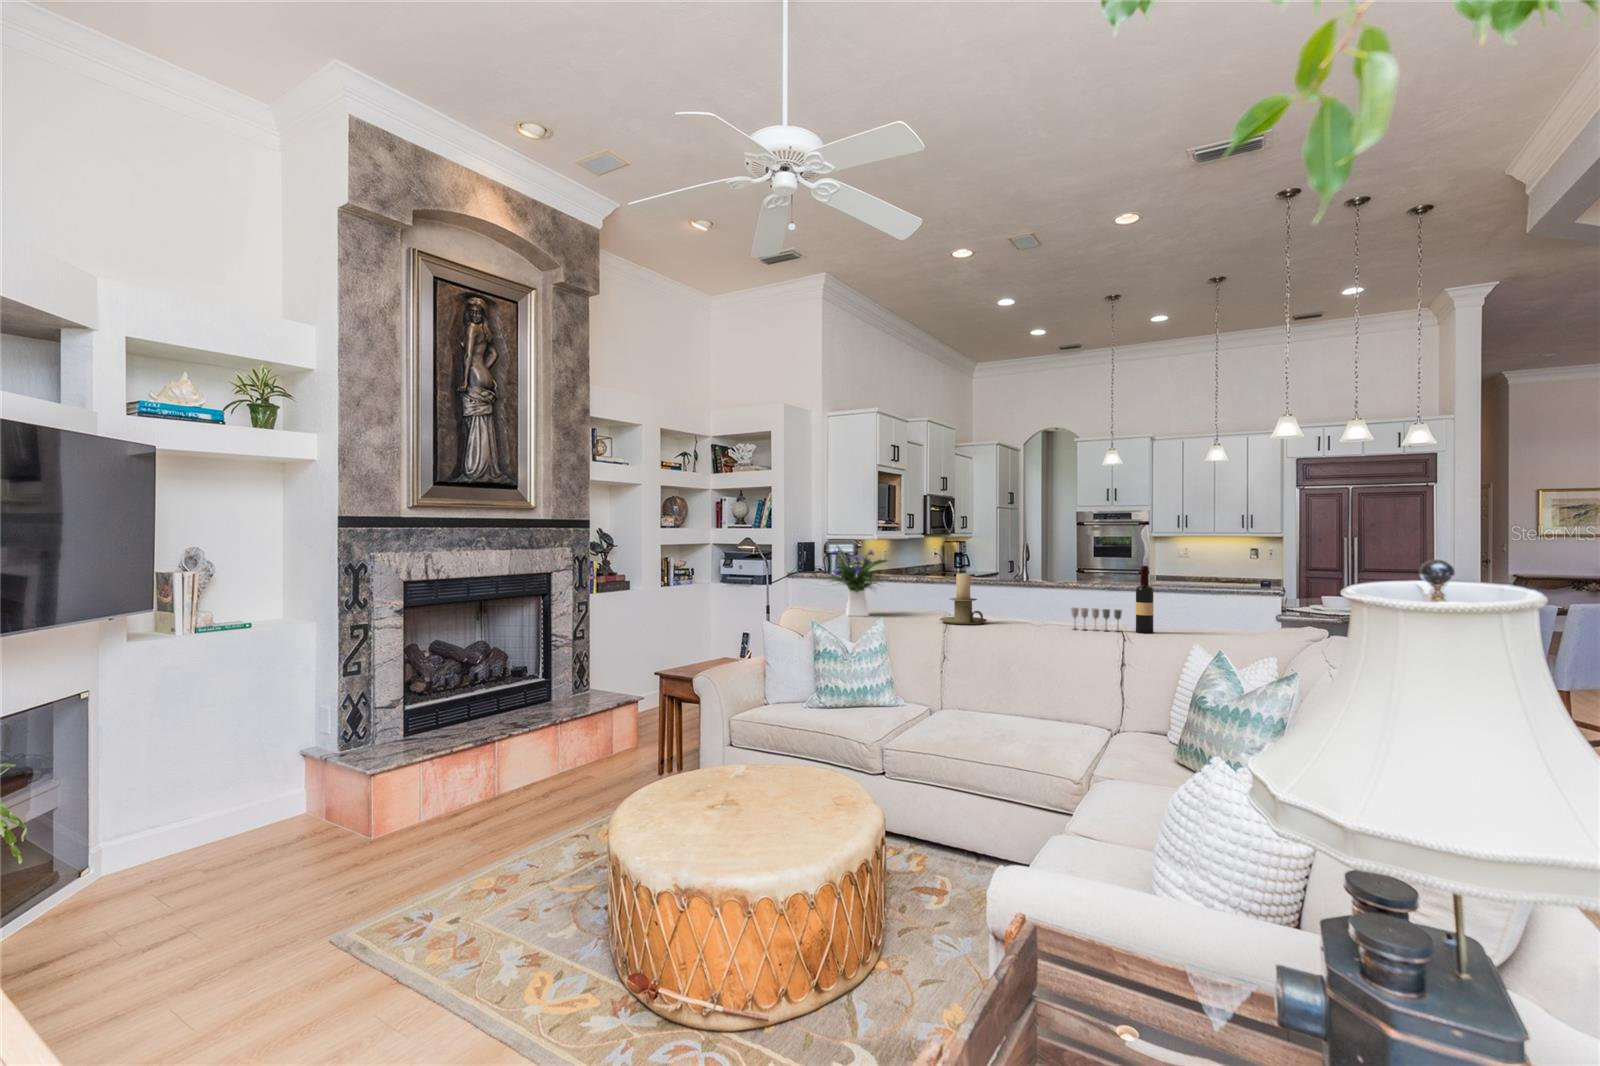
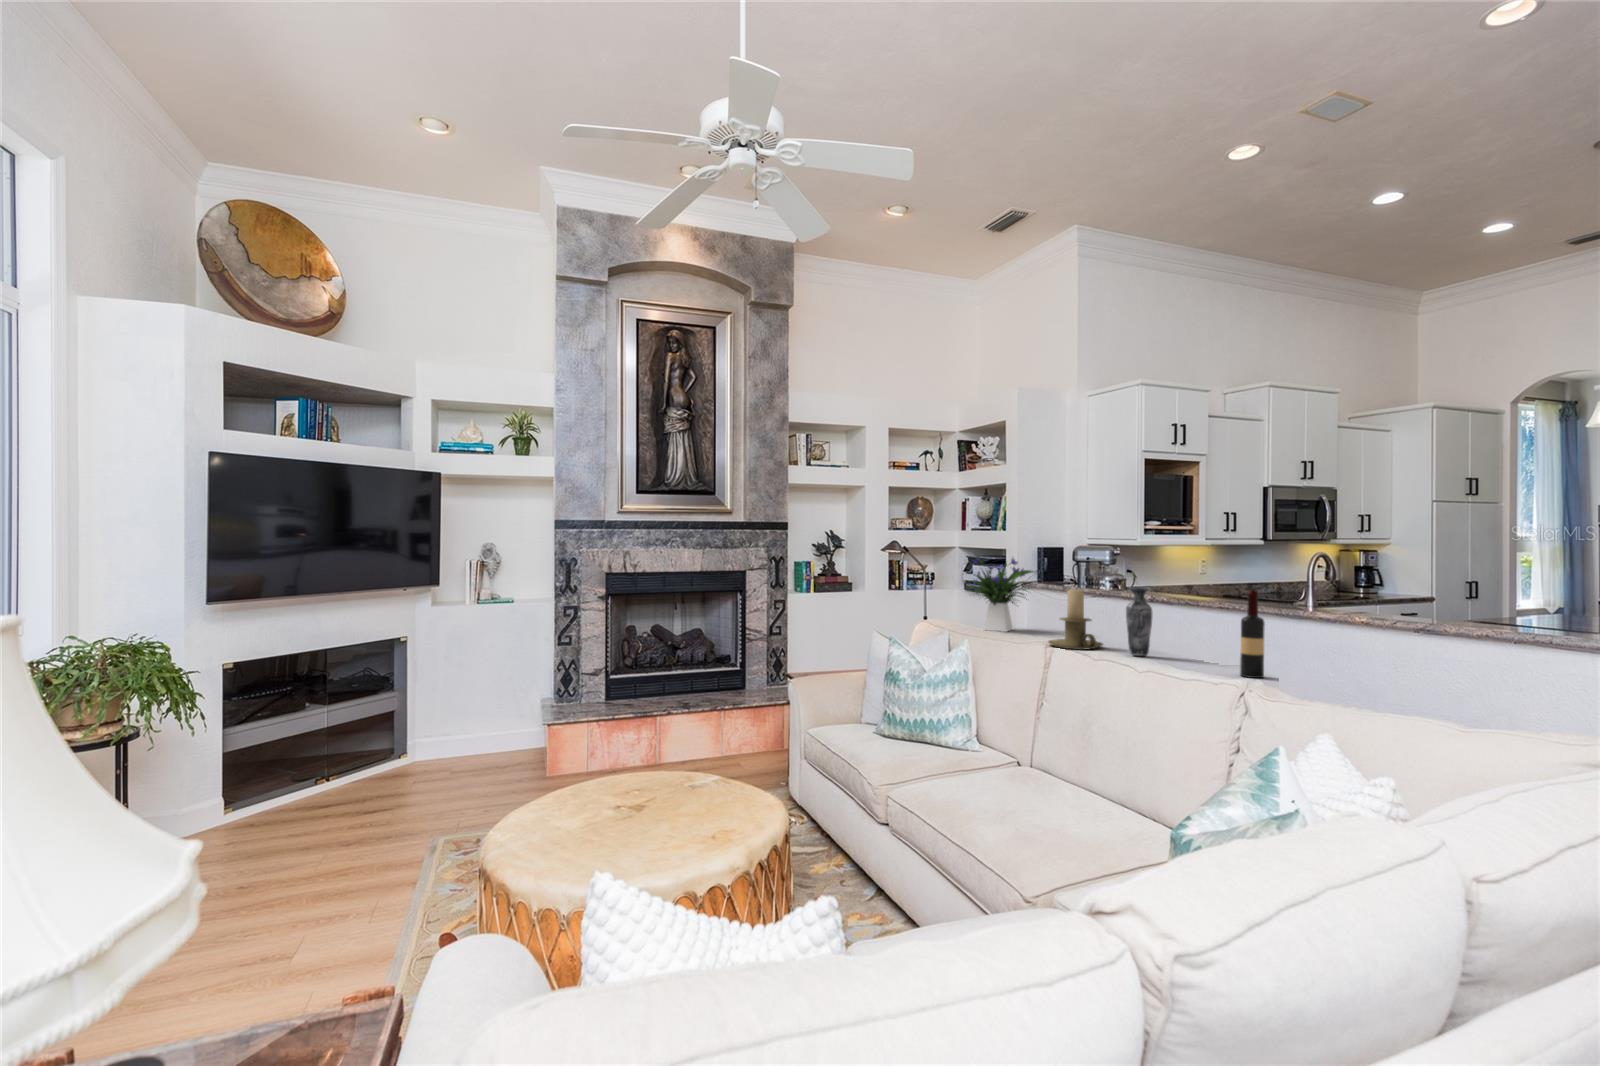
vase: none [1019,568,1040,625] -> present [1126,587,1153,656]
wine glass: present [1071,608,1122,632] -> none [1170,638,1225,673]

